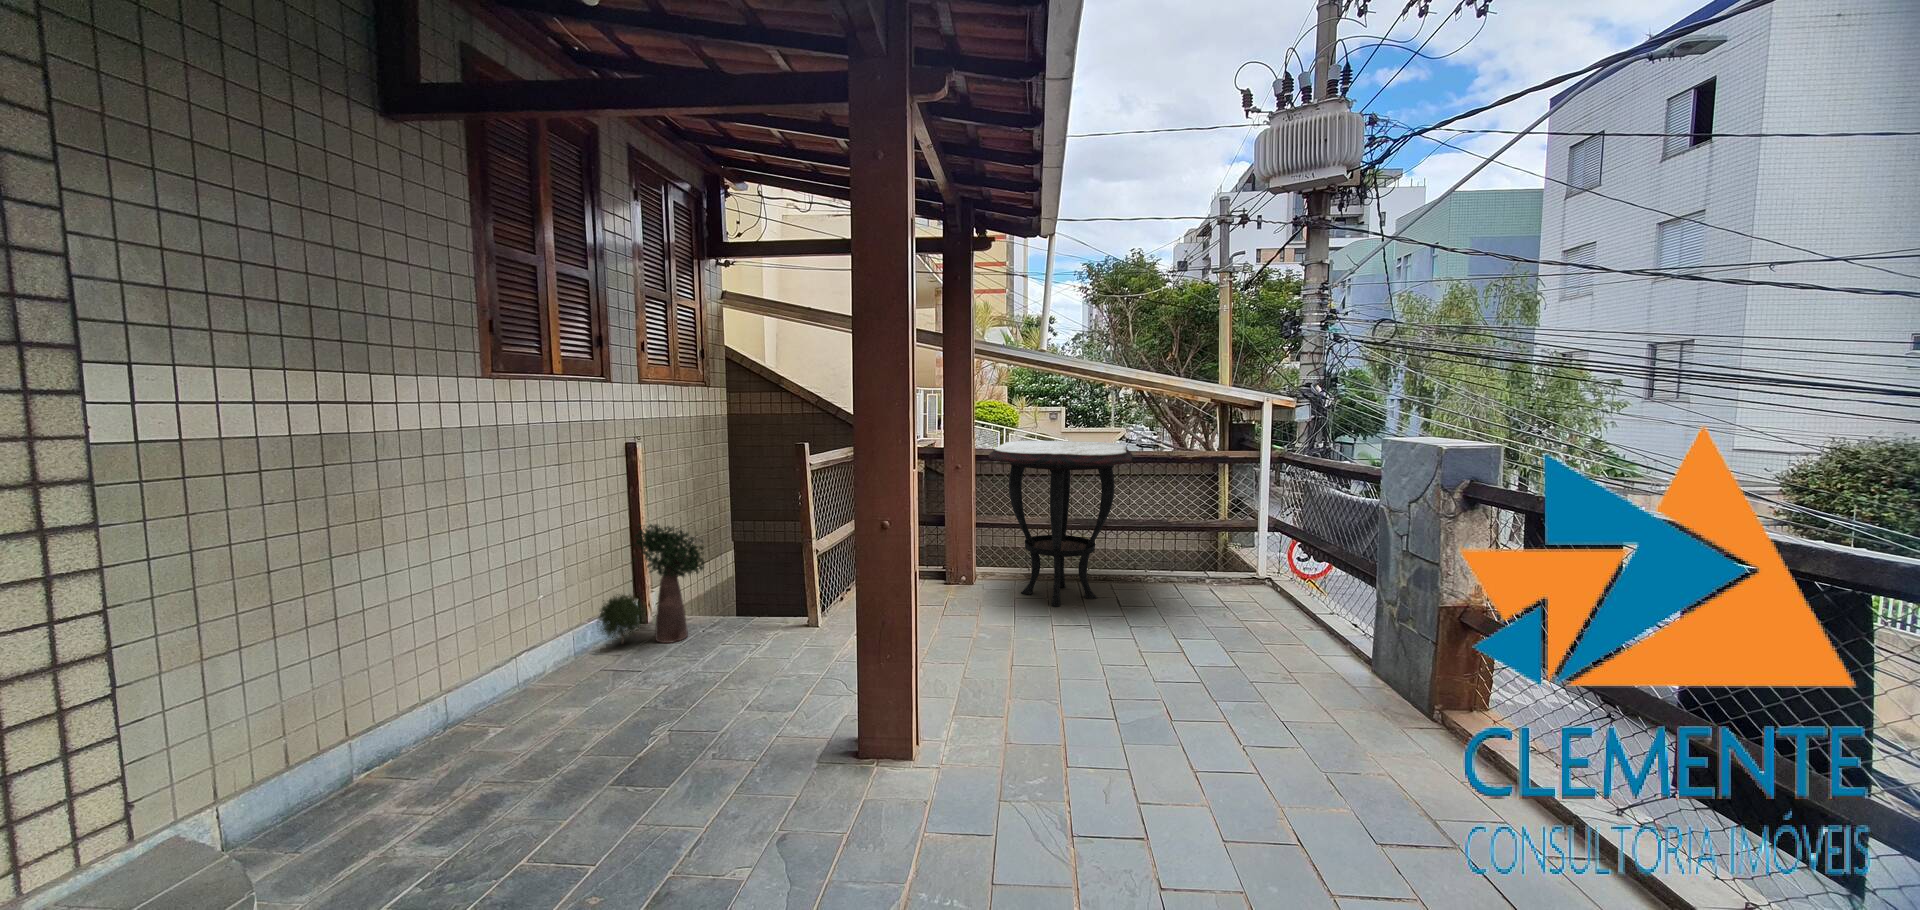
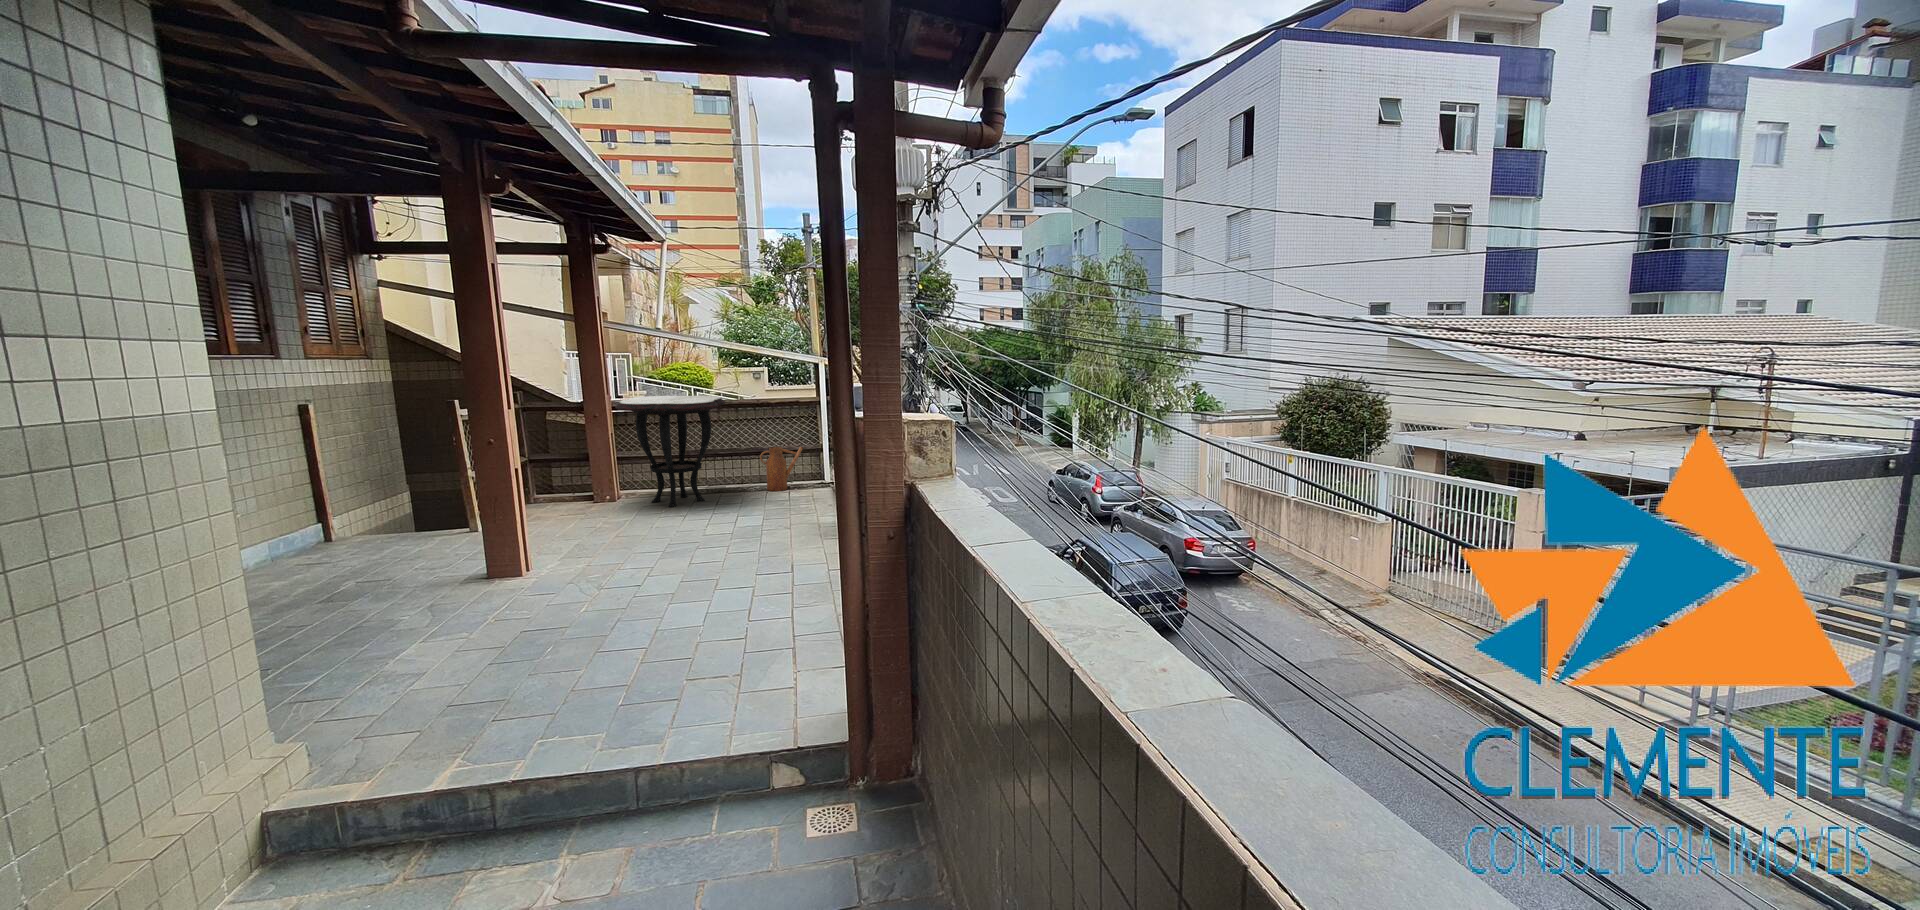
watering can: none [1169,521,1236,589] -> present [760,447,803,491]
potted plant: present [598,524,704,644] -> none [286,463,382,553]

